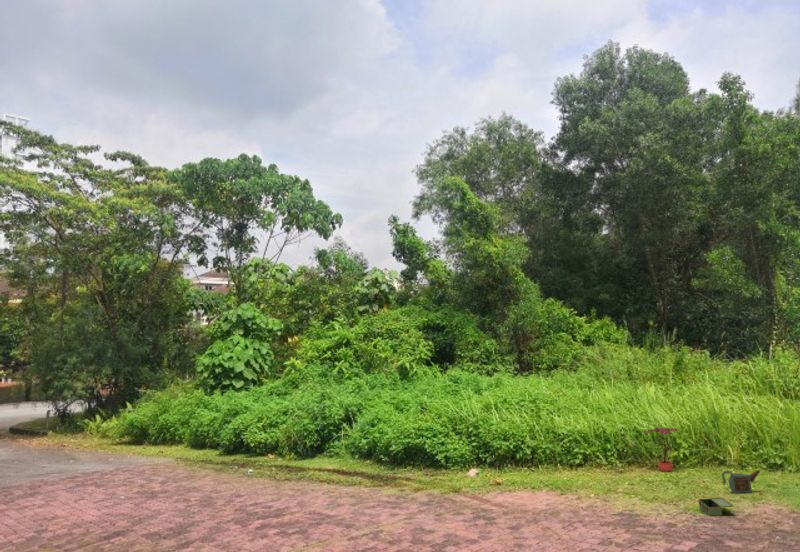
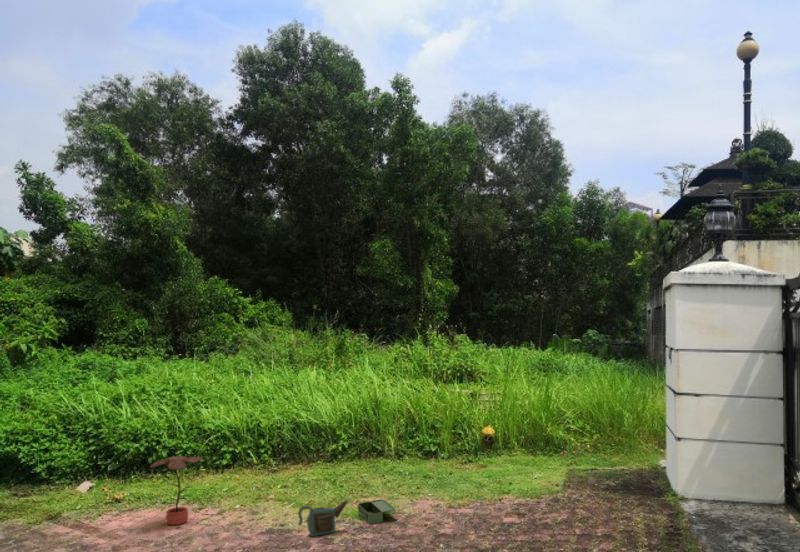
potted plant: present [646,427,679,471] -> present [150,456,202,525]
watering can: present [722,470,760,493] -> present [298,500,348,536]

